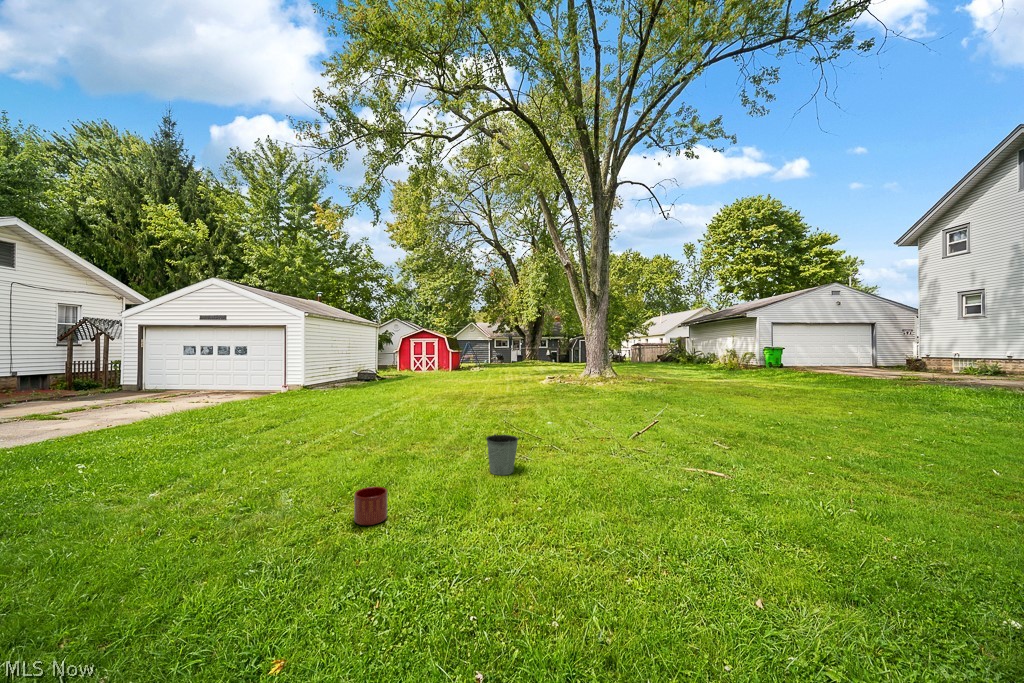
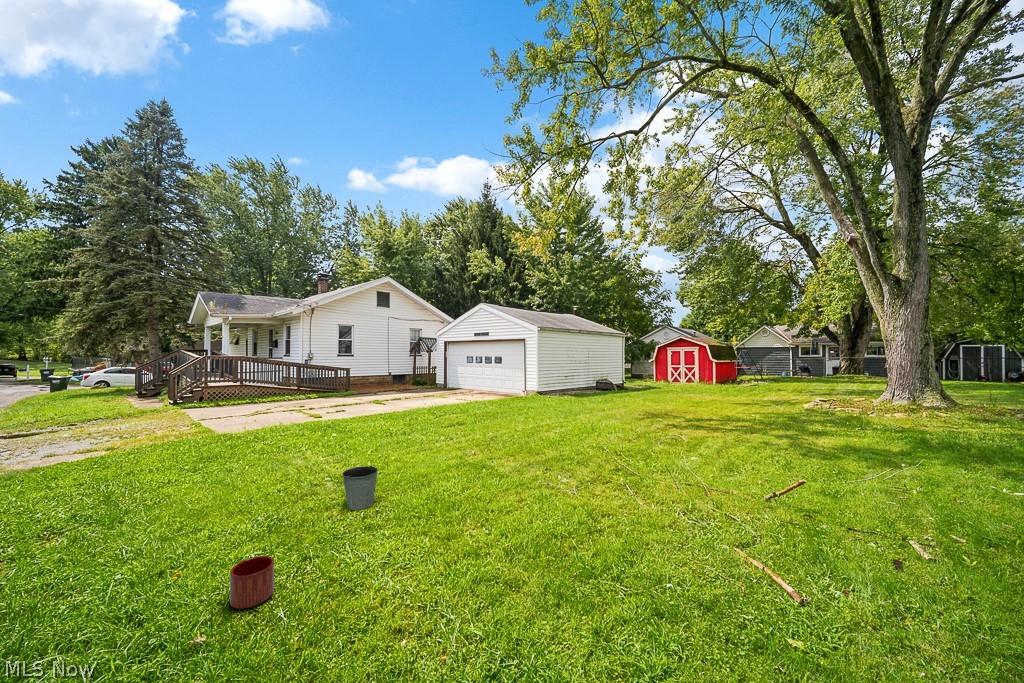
bucket: present [486,434,518,475] -> present [341,465,378,510]

